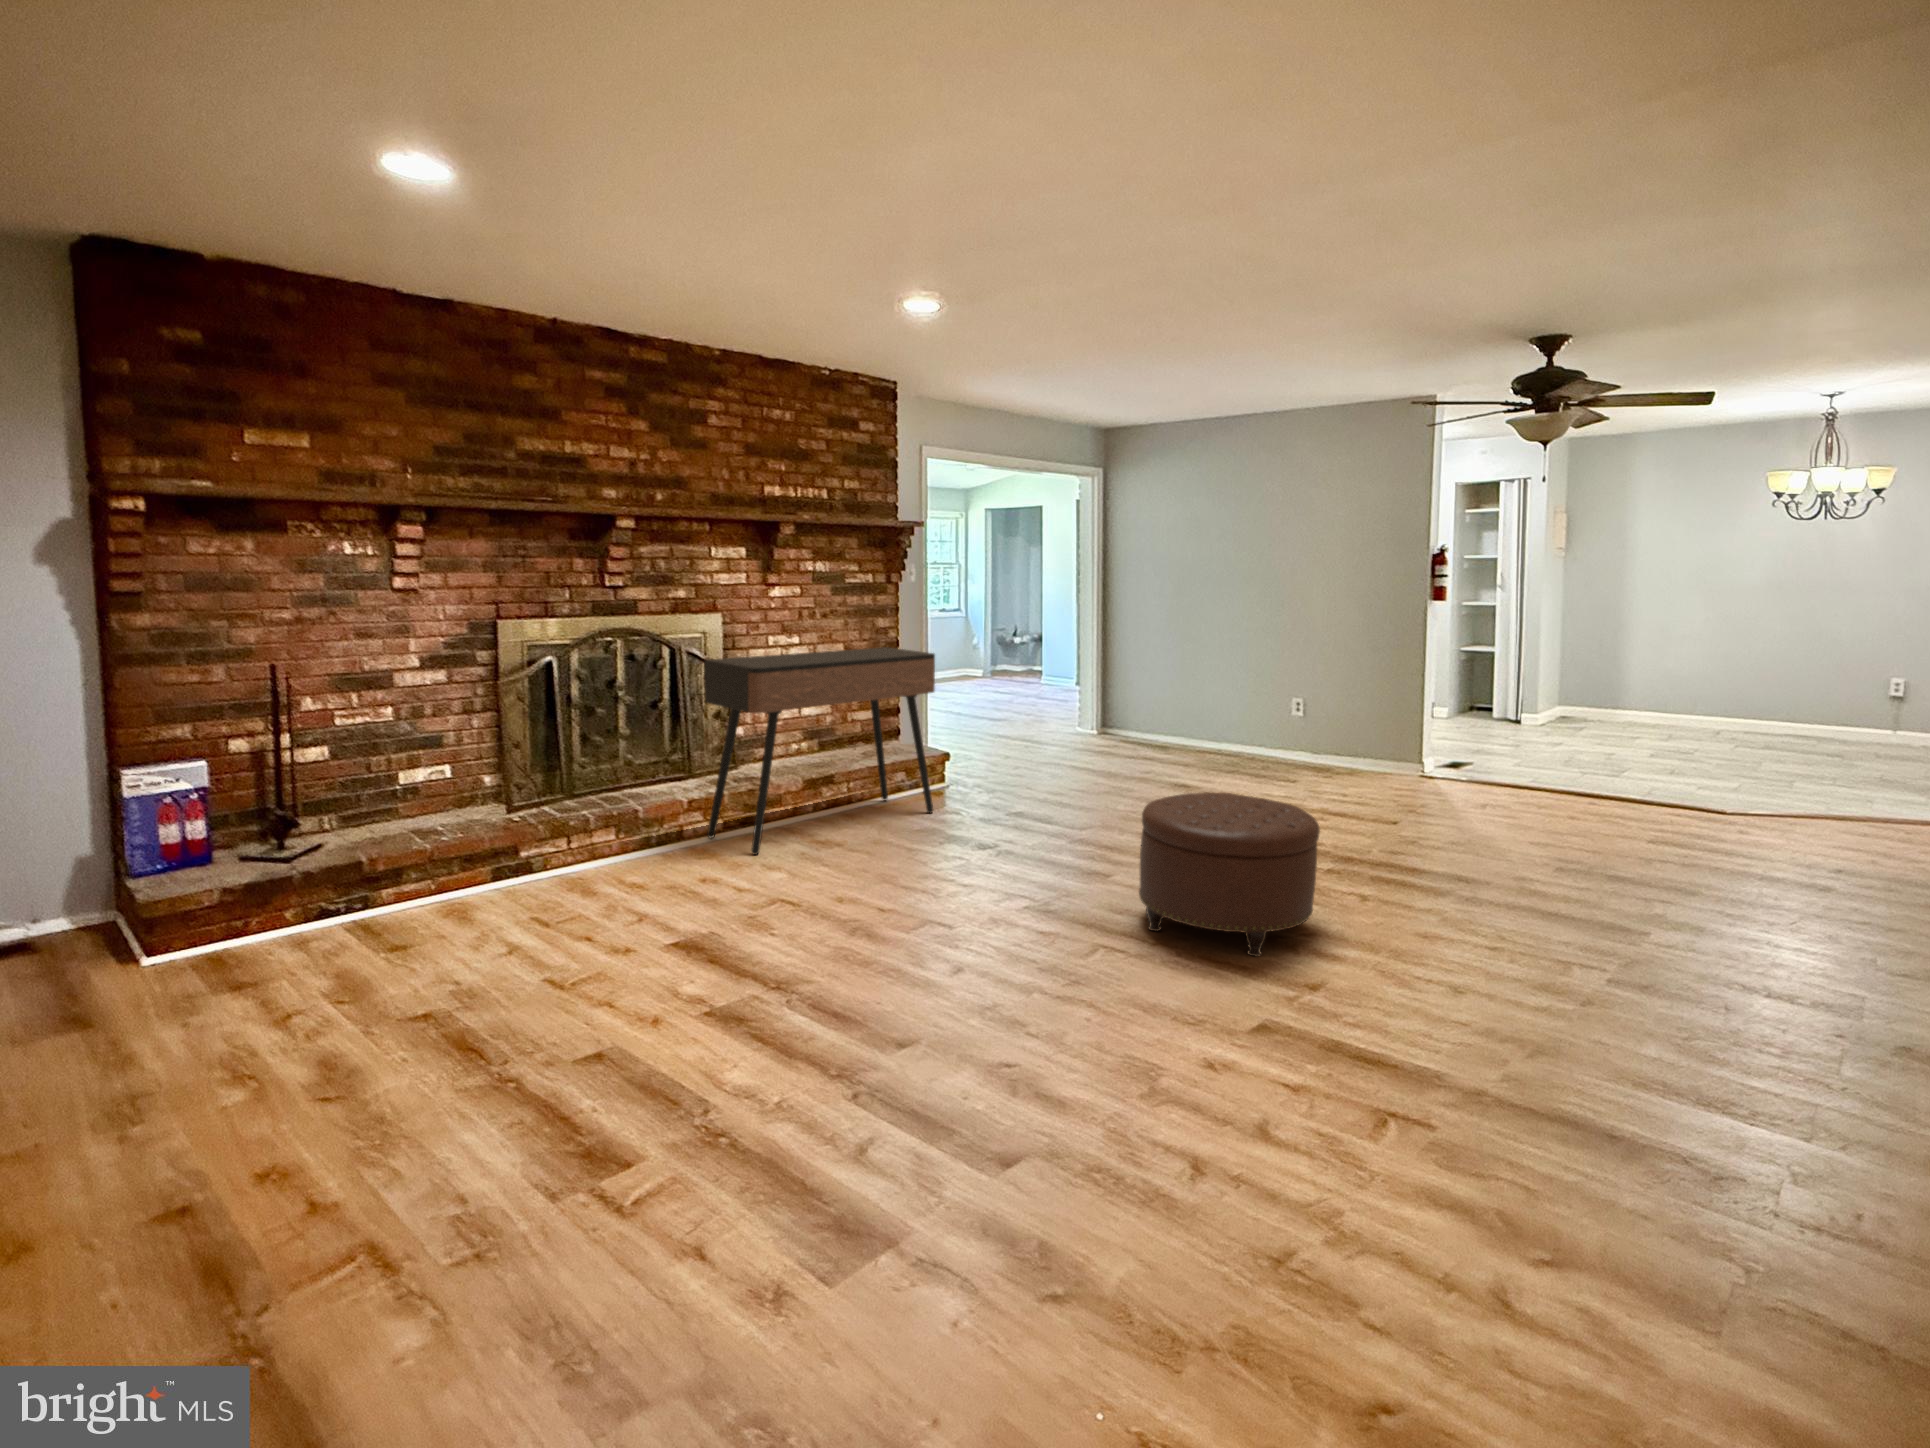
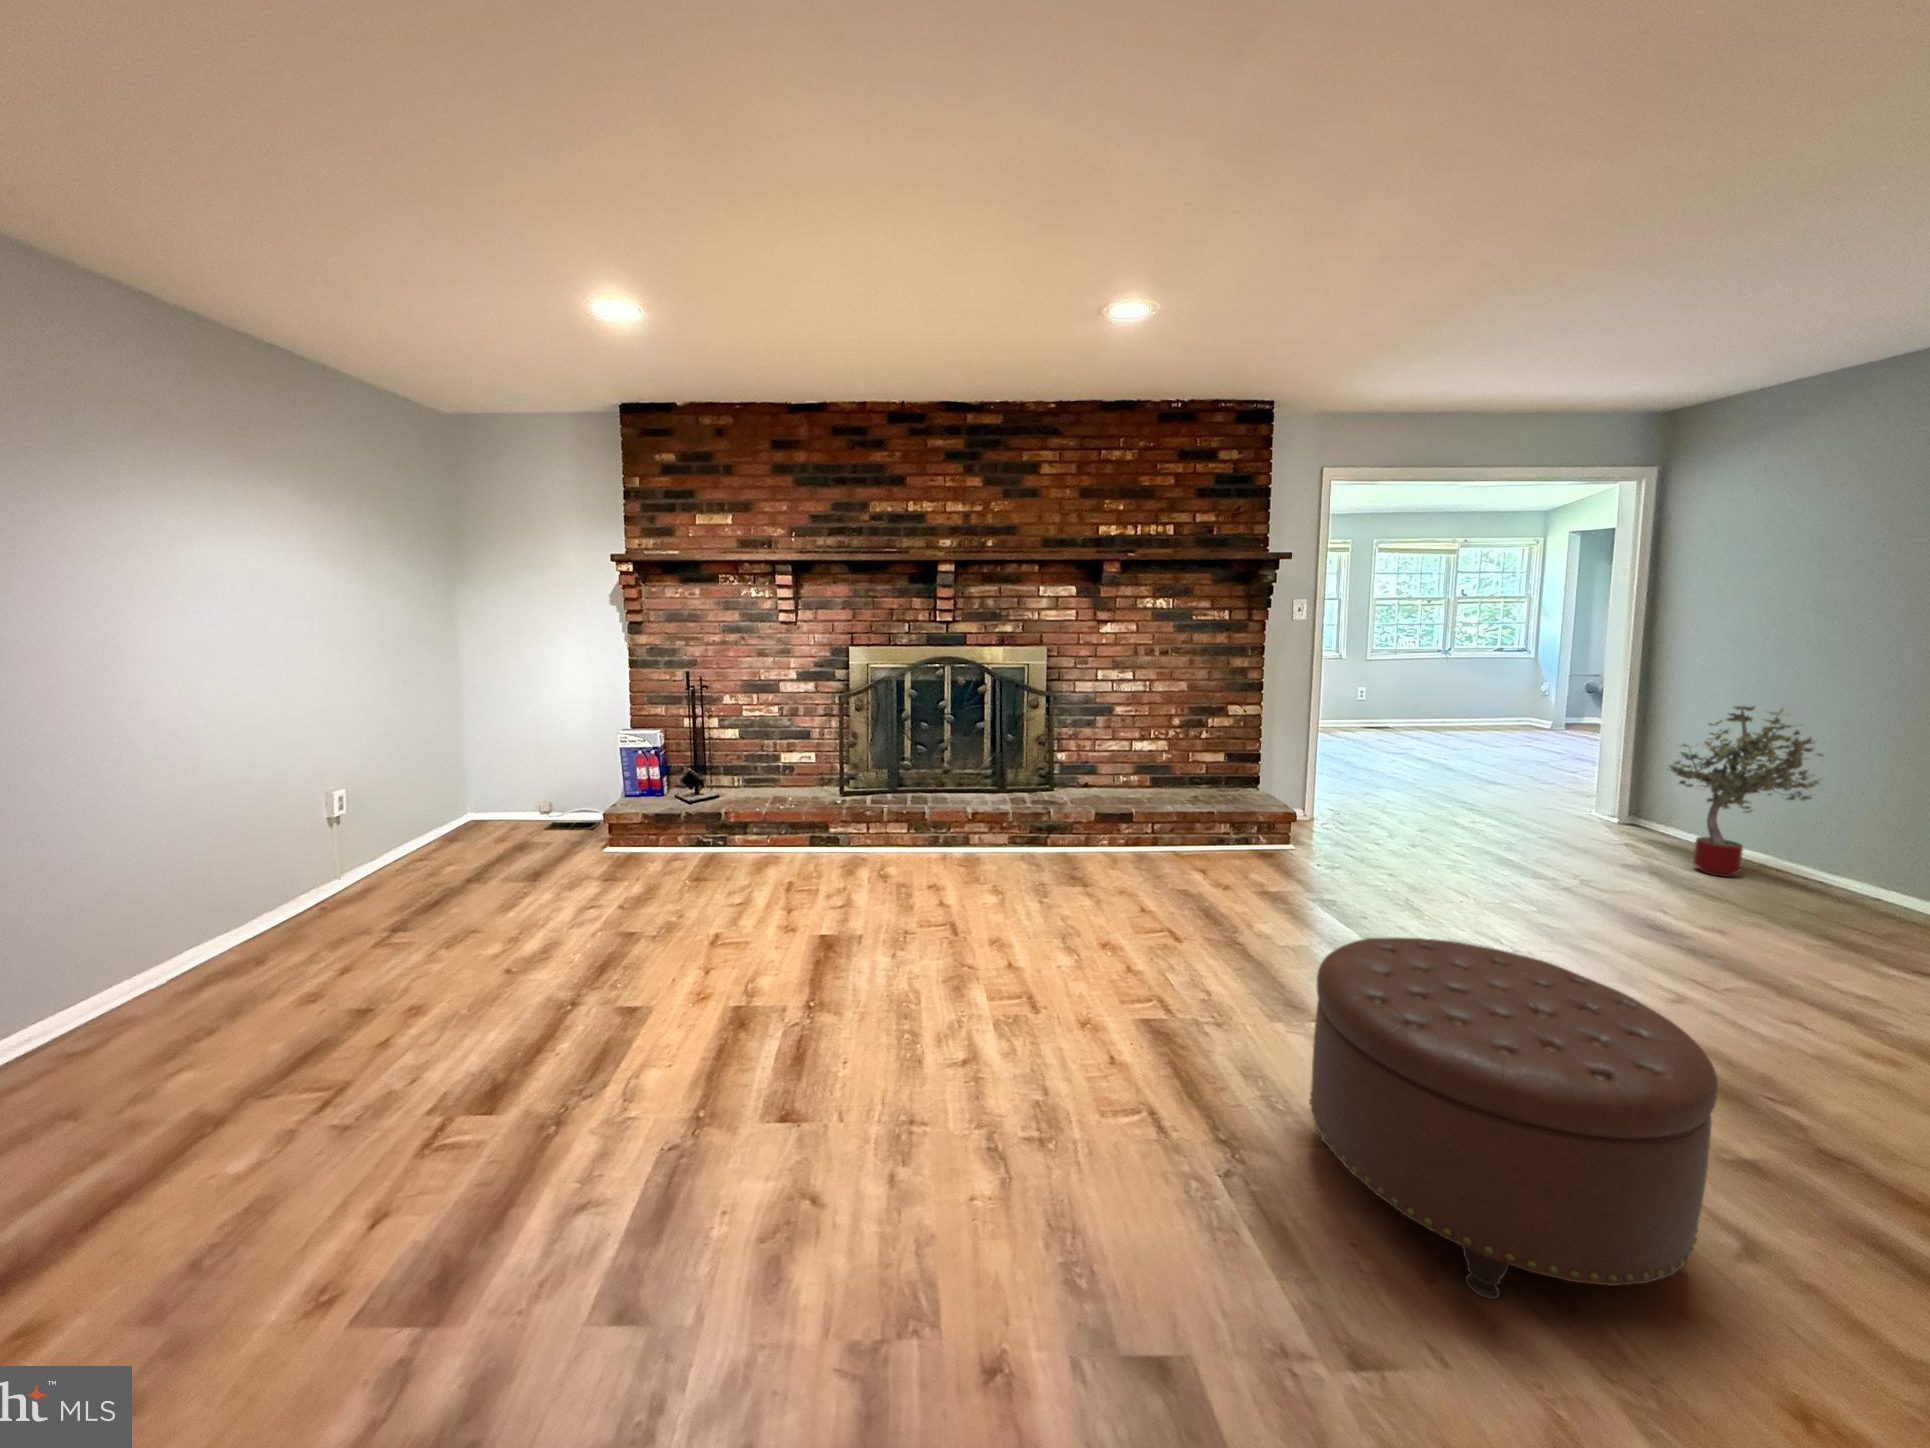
potted tree: none [1142,640,1222,758] -> present [1670,706,1824,877]
console table: present [704,647,935,855] -> none [990,686,1243,875]

